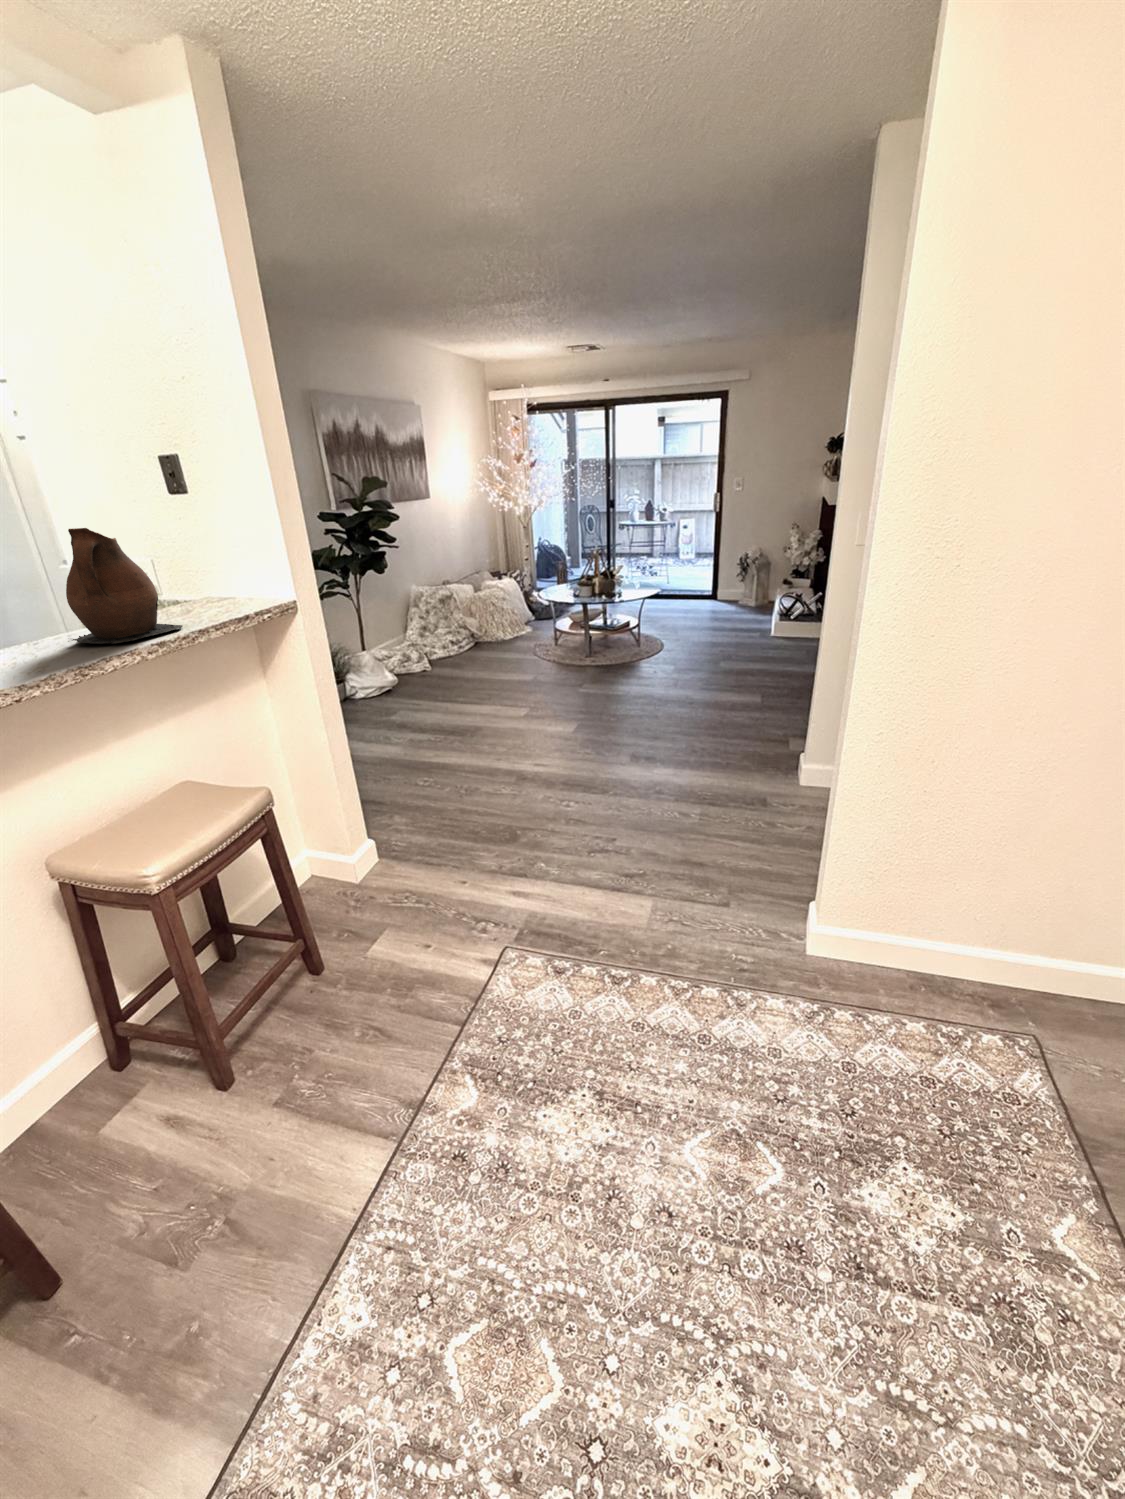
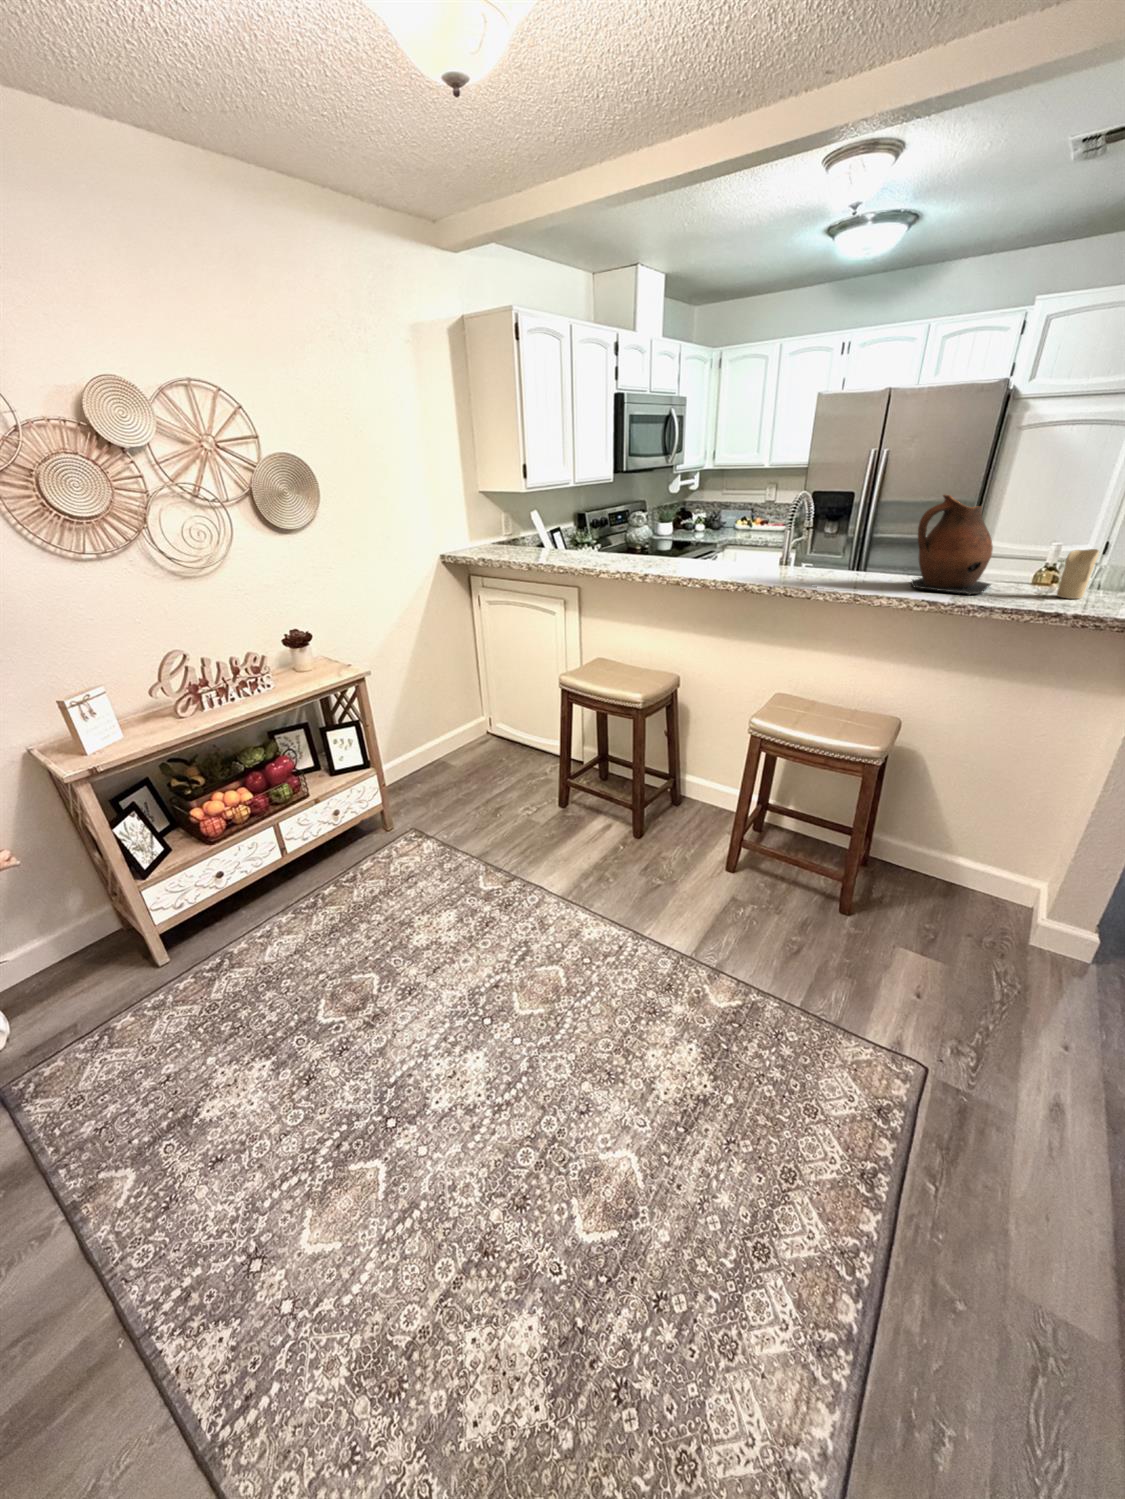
candle: none [198,564,231,611] -> present [1057,549,1099,599]

